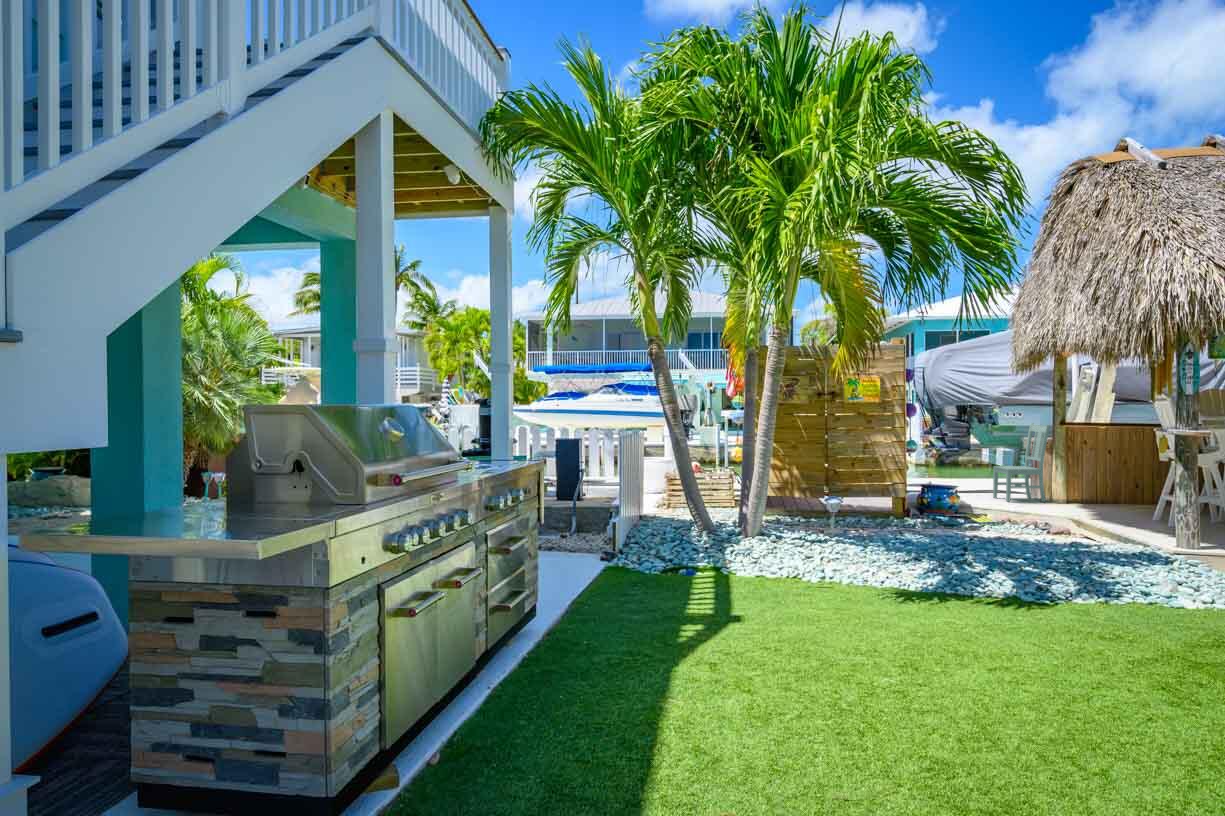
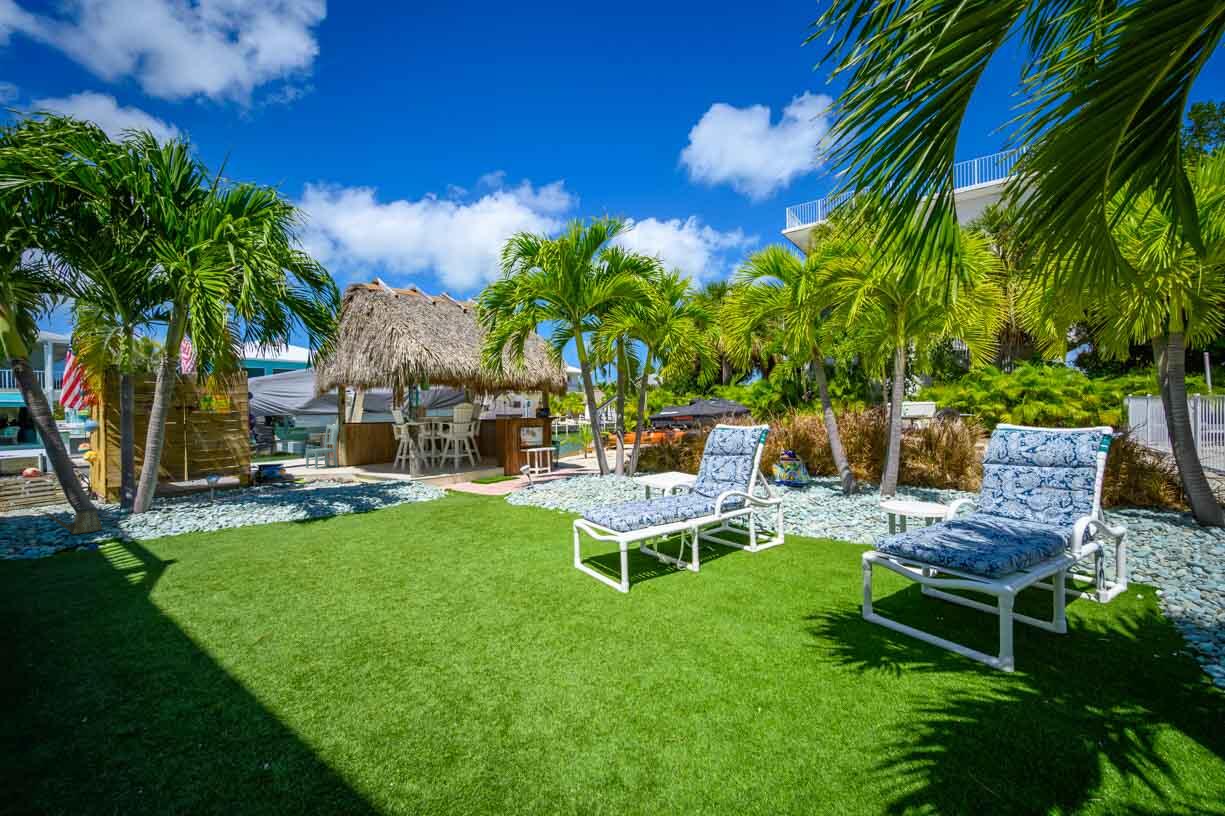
watering can: none [683,512,738,547] -> present [40,507,109,534]

